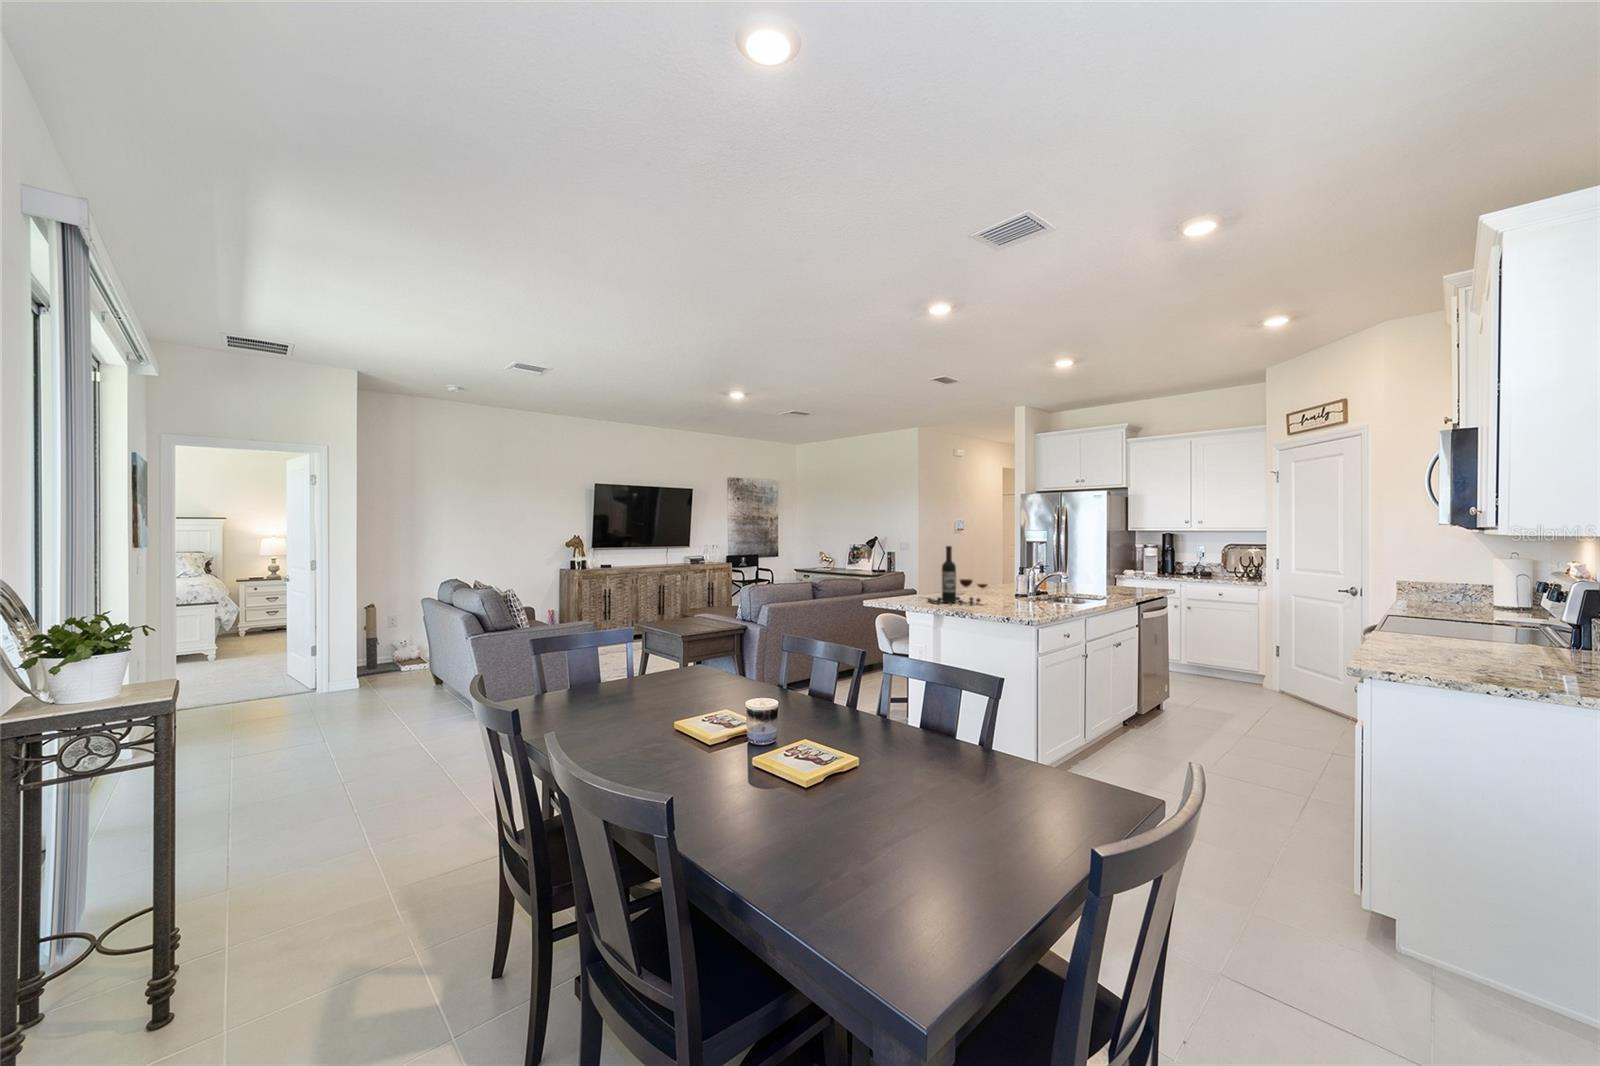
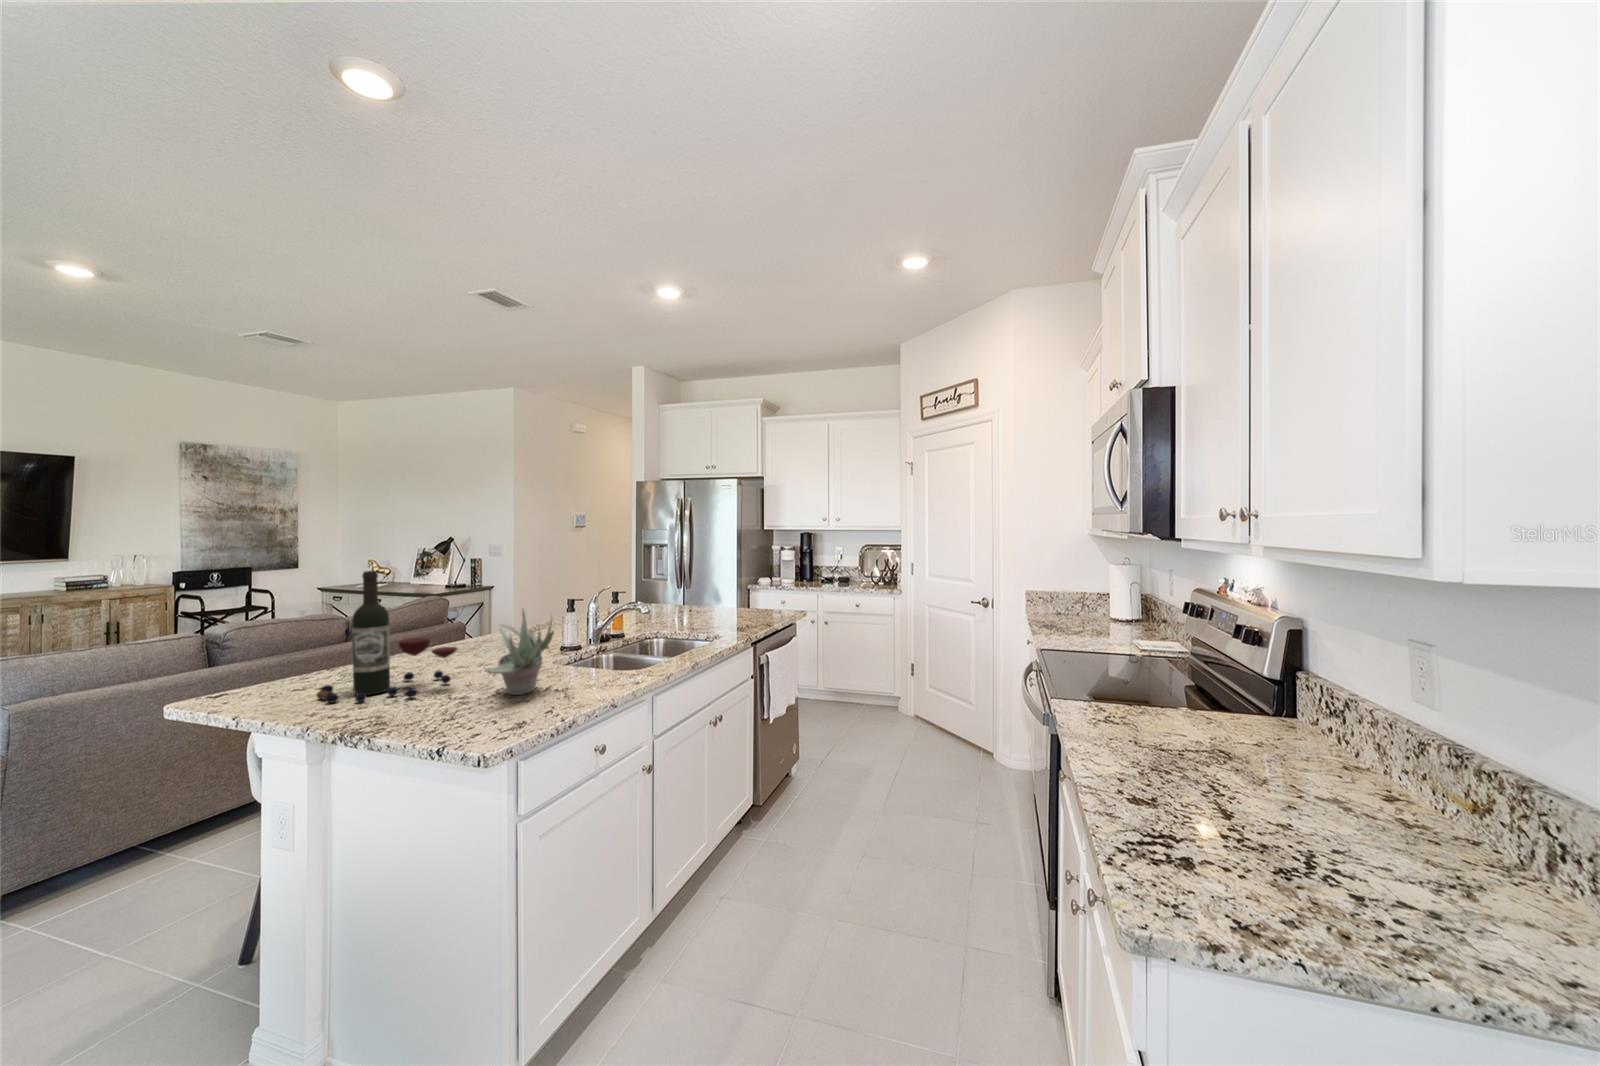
succulent plant: none [1010,564,1041,608] -> present [484,608,554,695]

